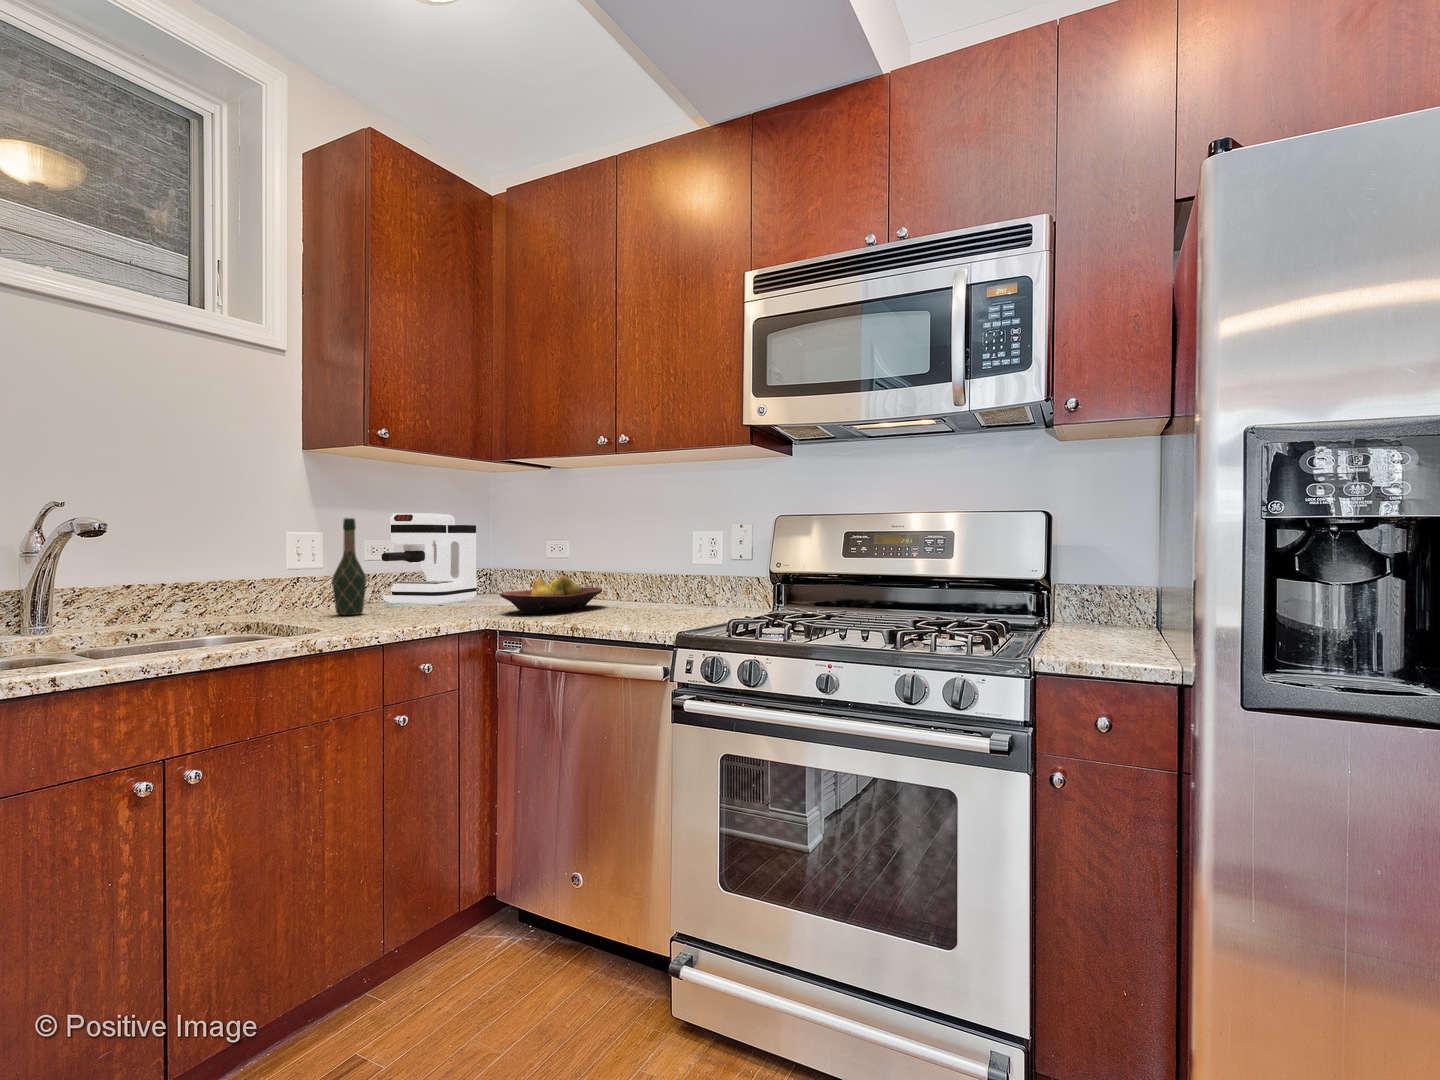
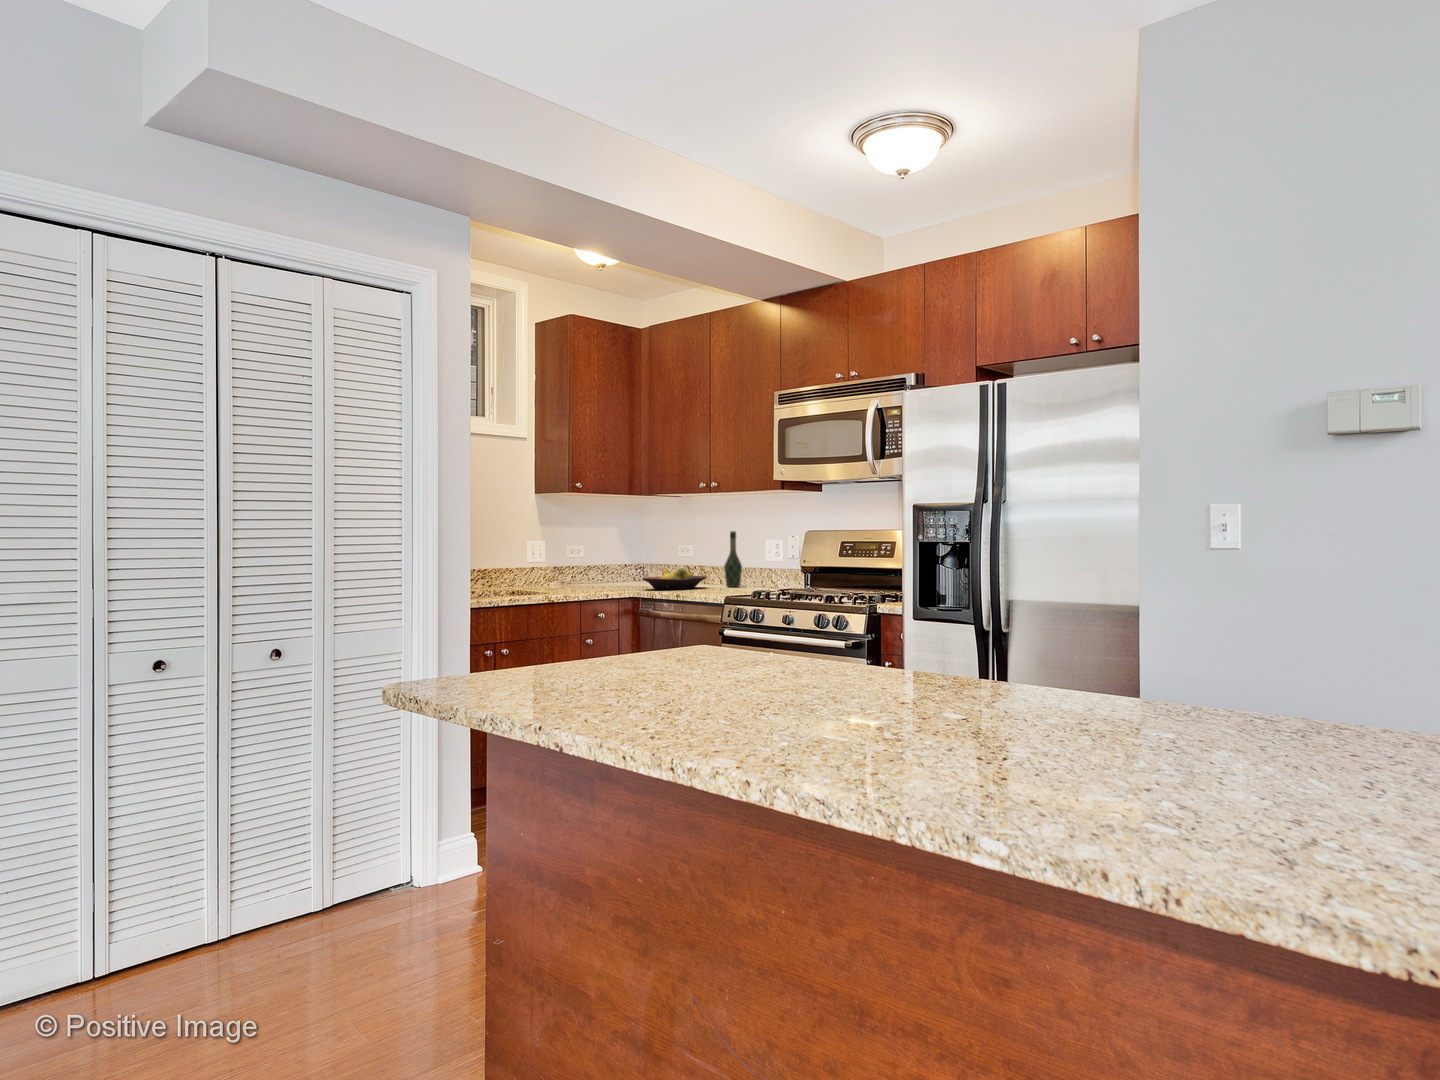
coffee maker: present [381,513,477,605] -> none [577,528,634,586]
wine bottle: present [332,518,366,615] -> present [724,531,742,587]

